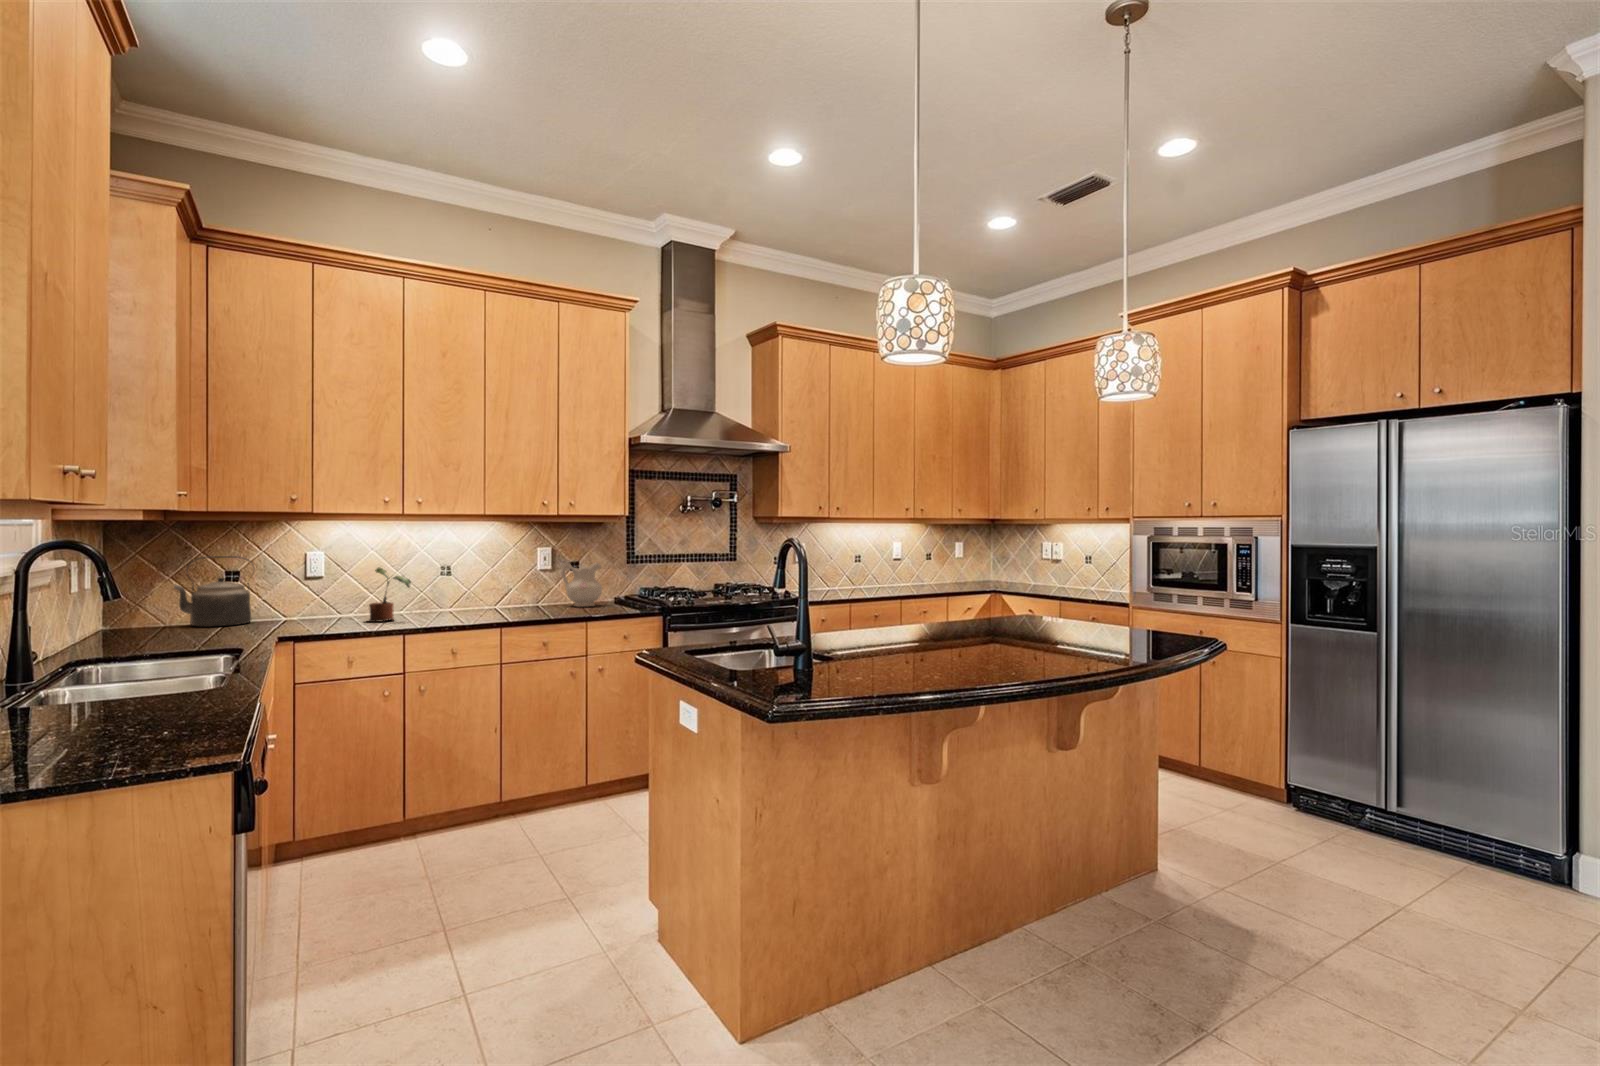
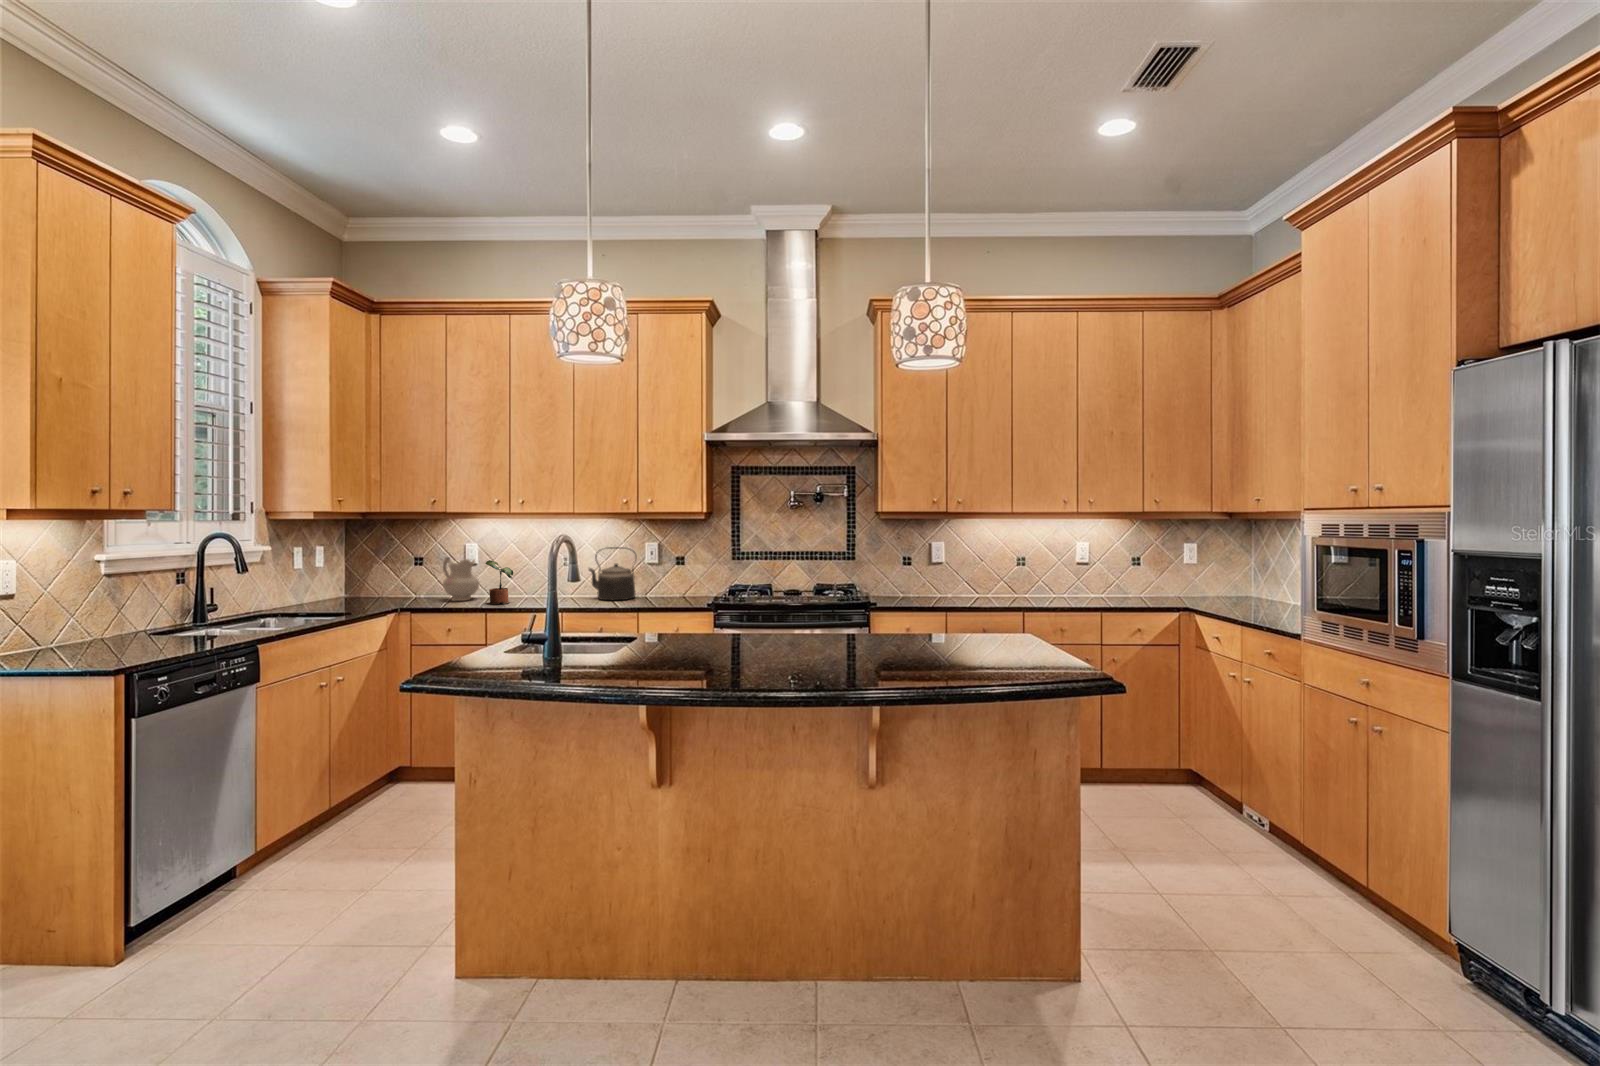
kettle: present [174,556,254,627] -> present [589,547,637,600]
ceramic pitcher: present [561,562,602,607] -> present [443,557,479,601]

